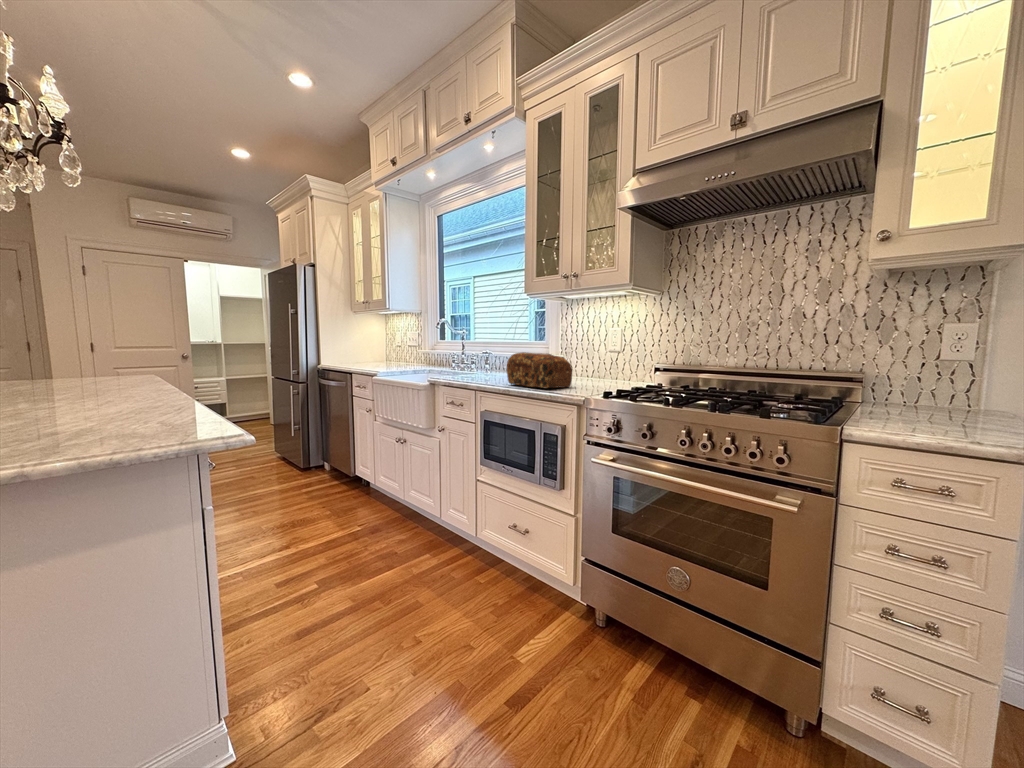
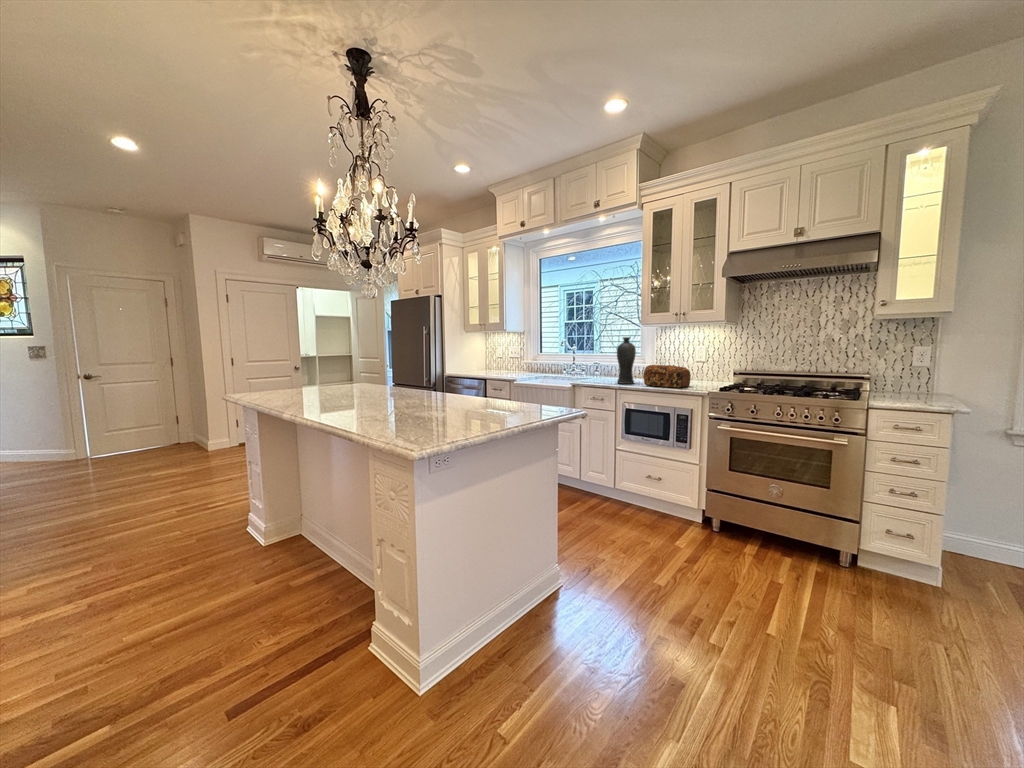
vase: none [481,311,508,381] -> present [617,337,636,384]

